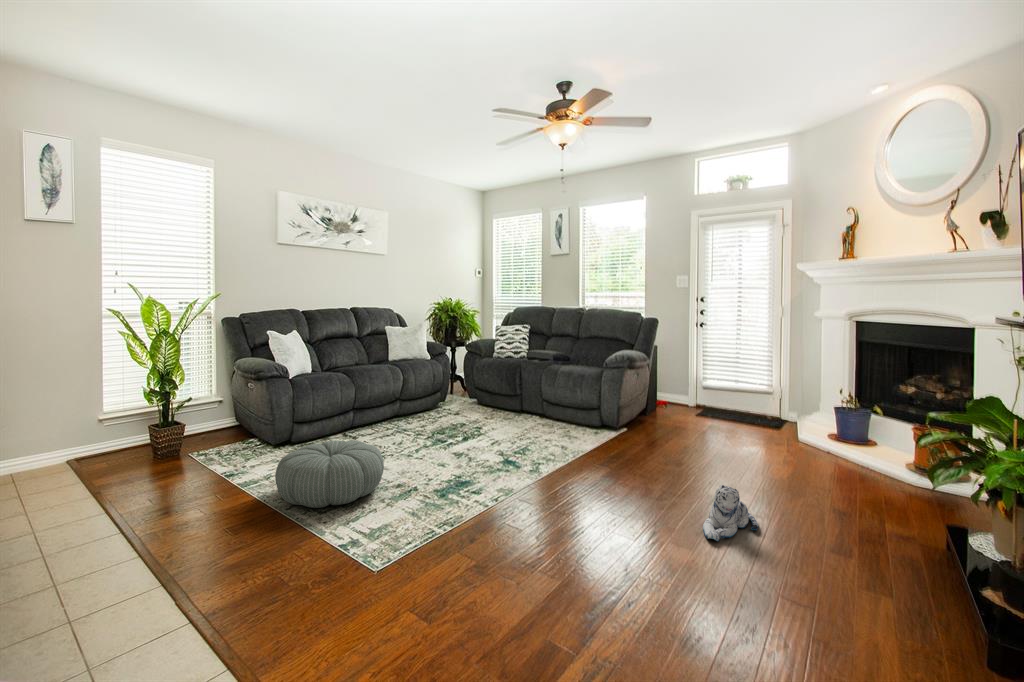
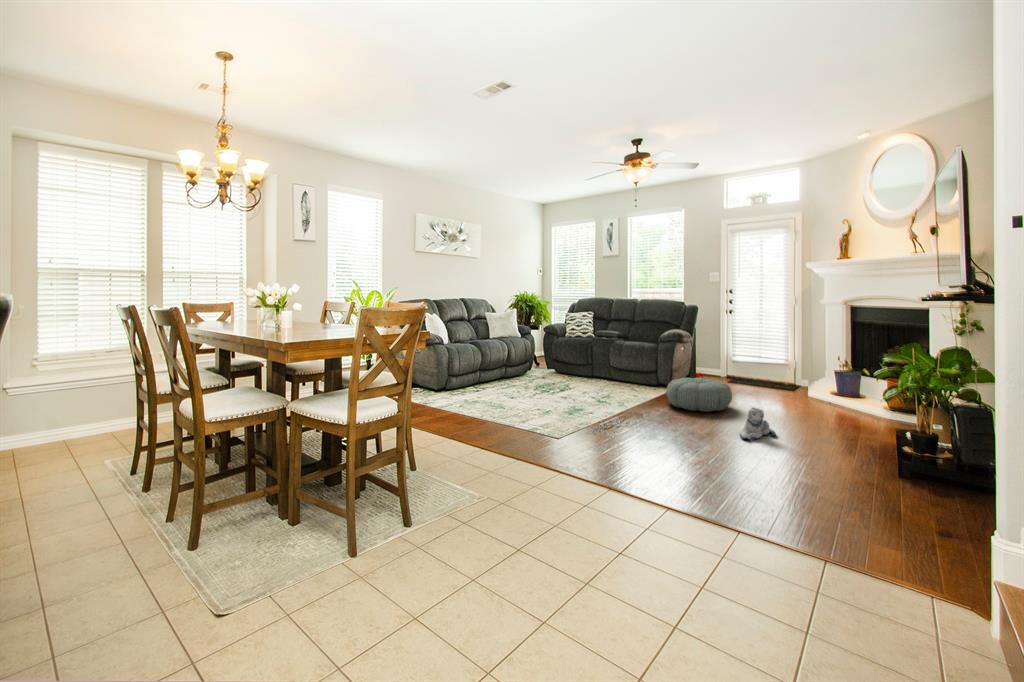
pouf: present [275,440,384,508] -> present [666,378,732,412]

